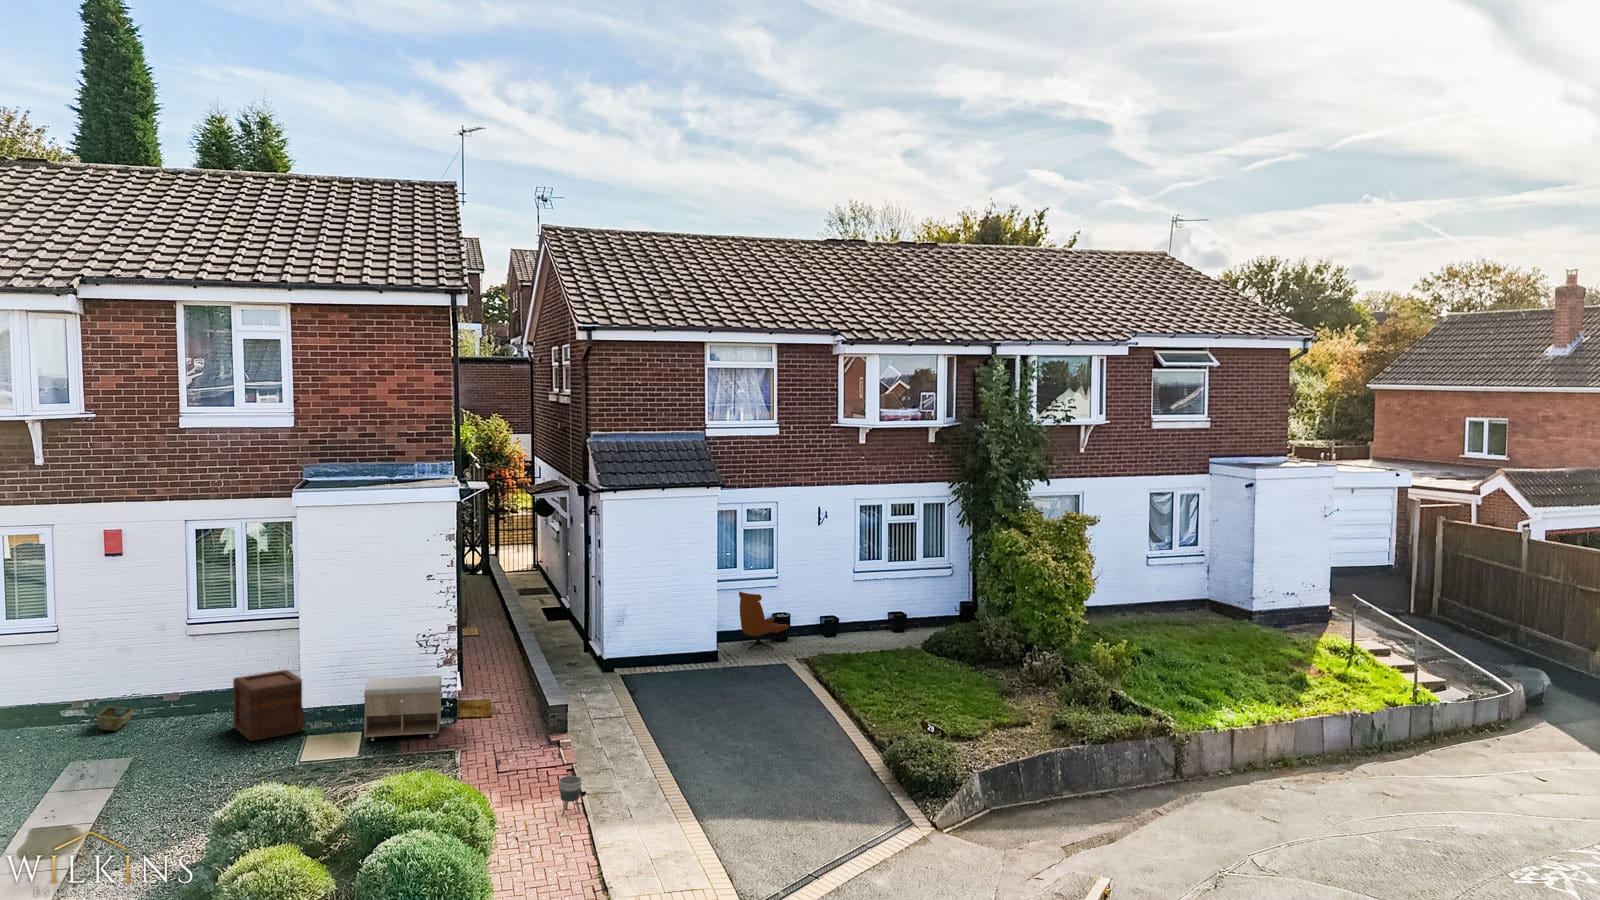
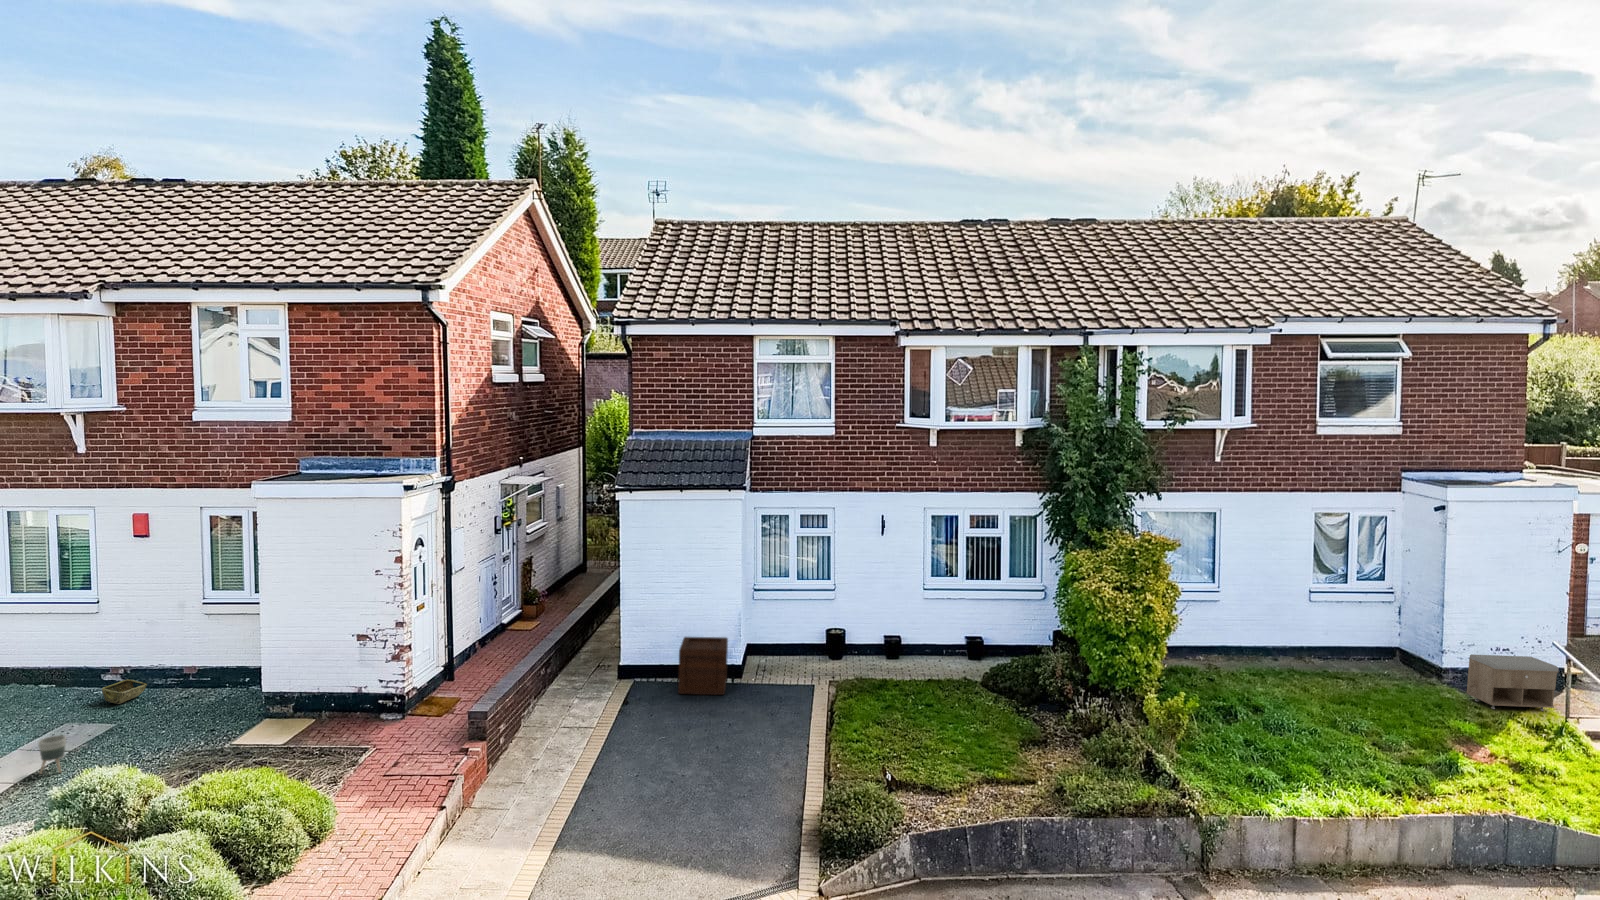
lounge chair: present [739,592,789,650] -> none [774,605,840,671]
wooden crate: present [233,670,305,742] -> present [678,637,728,695]
storage bench: present [364,676,441,741] -> present [1467,654,1559,711]
planter: present [559,776,582,816] -> present [38,735,66,774]

